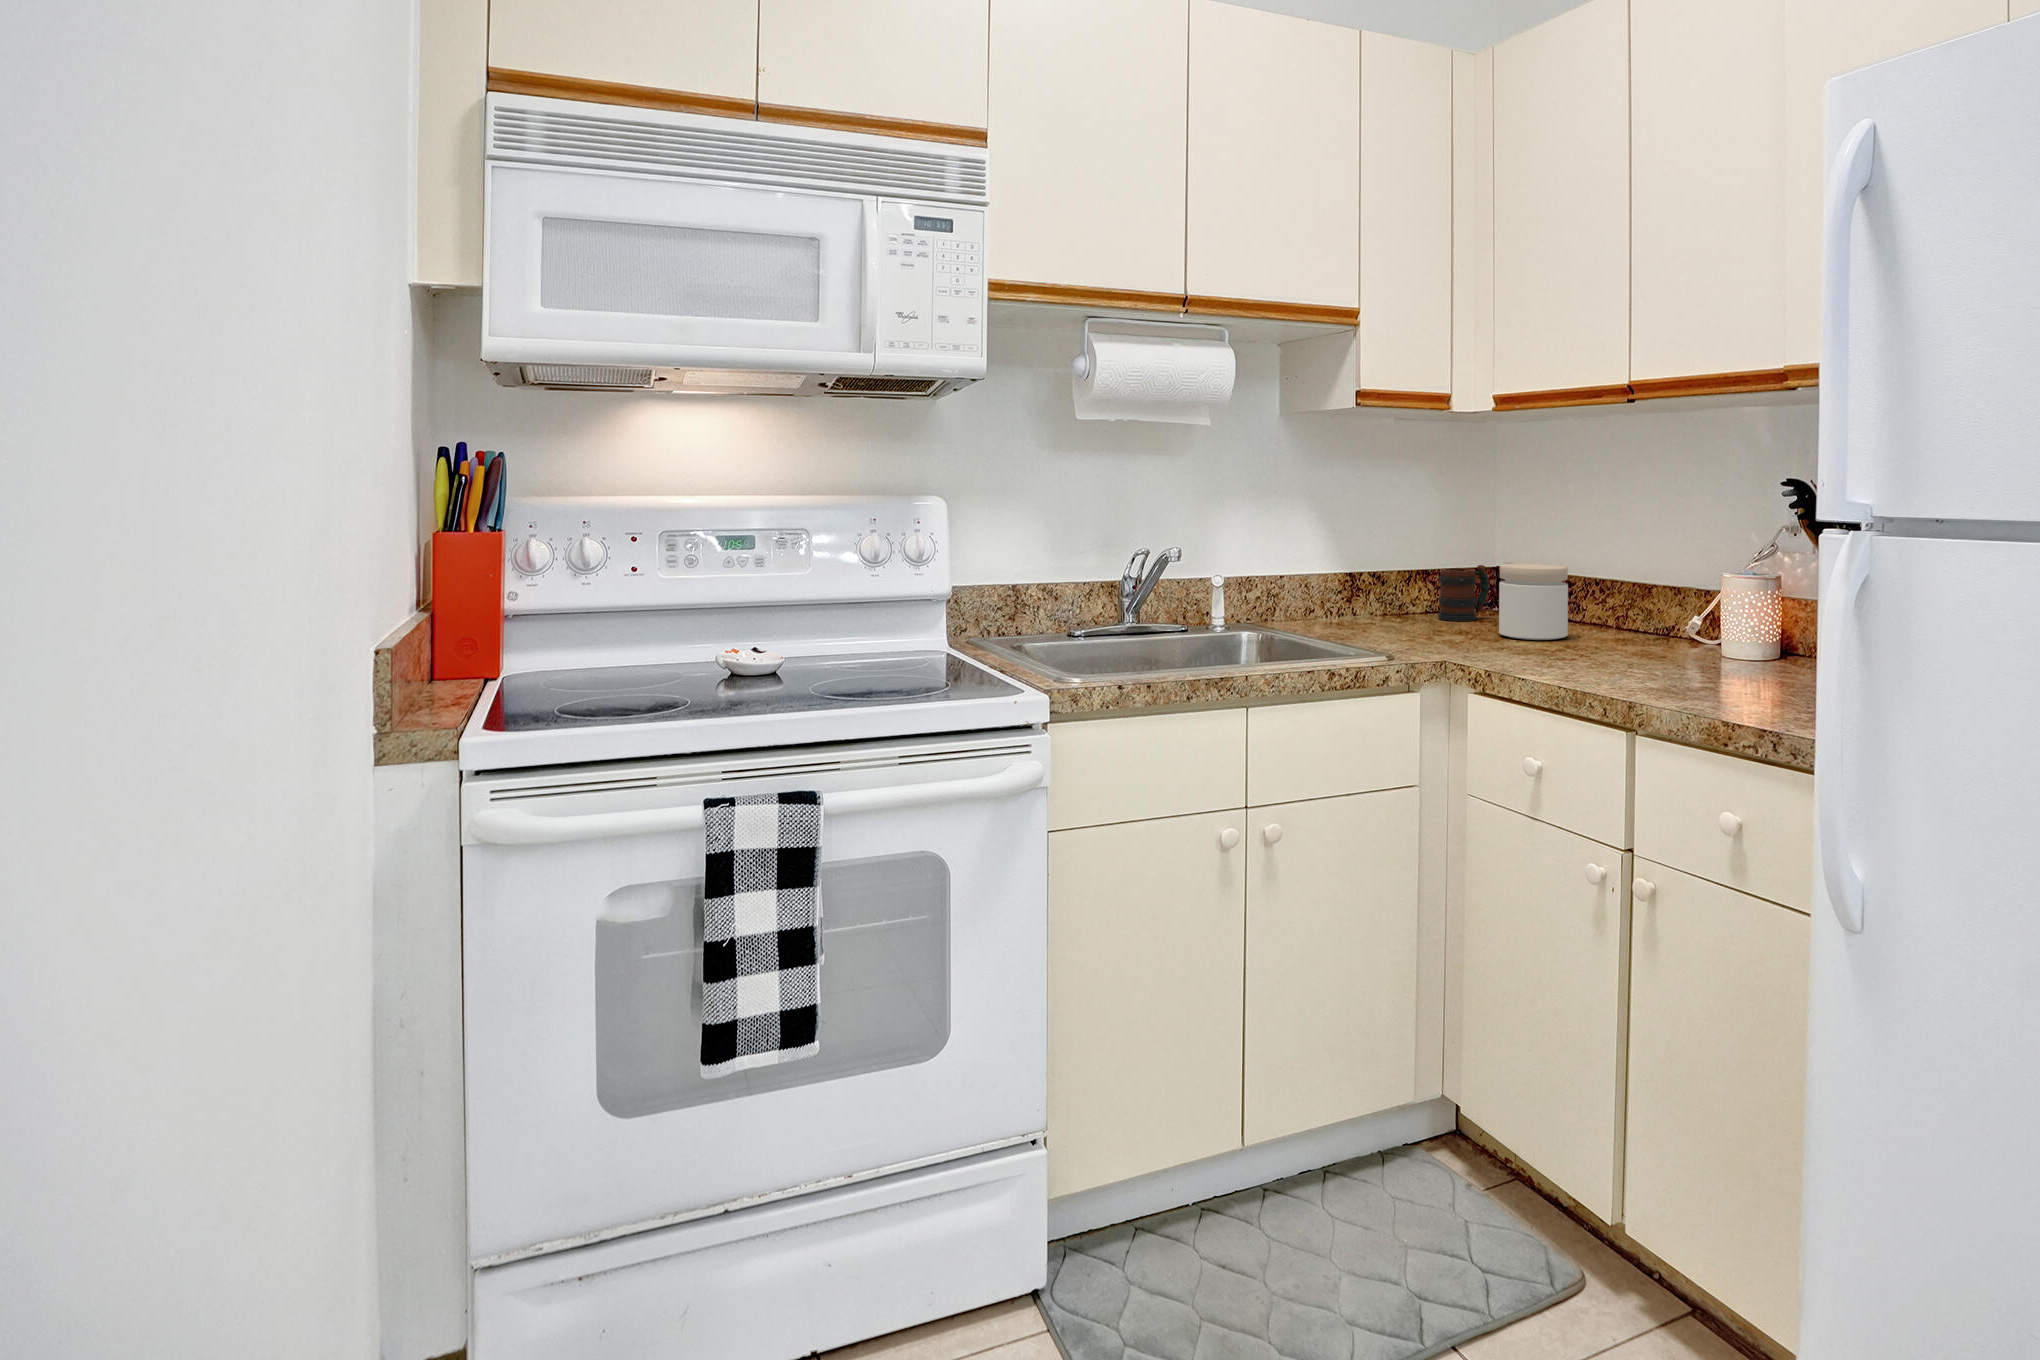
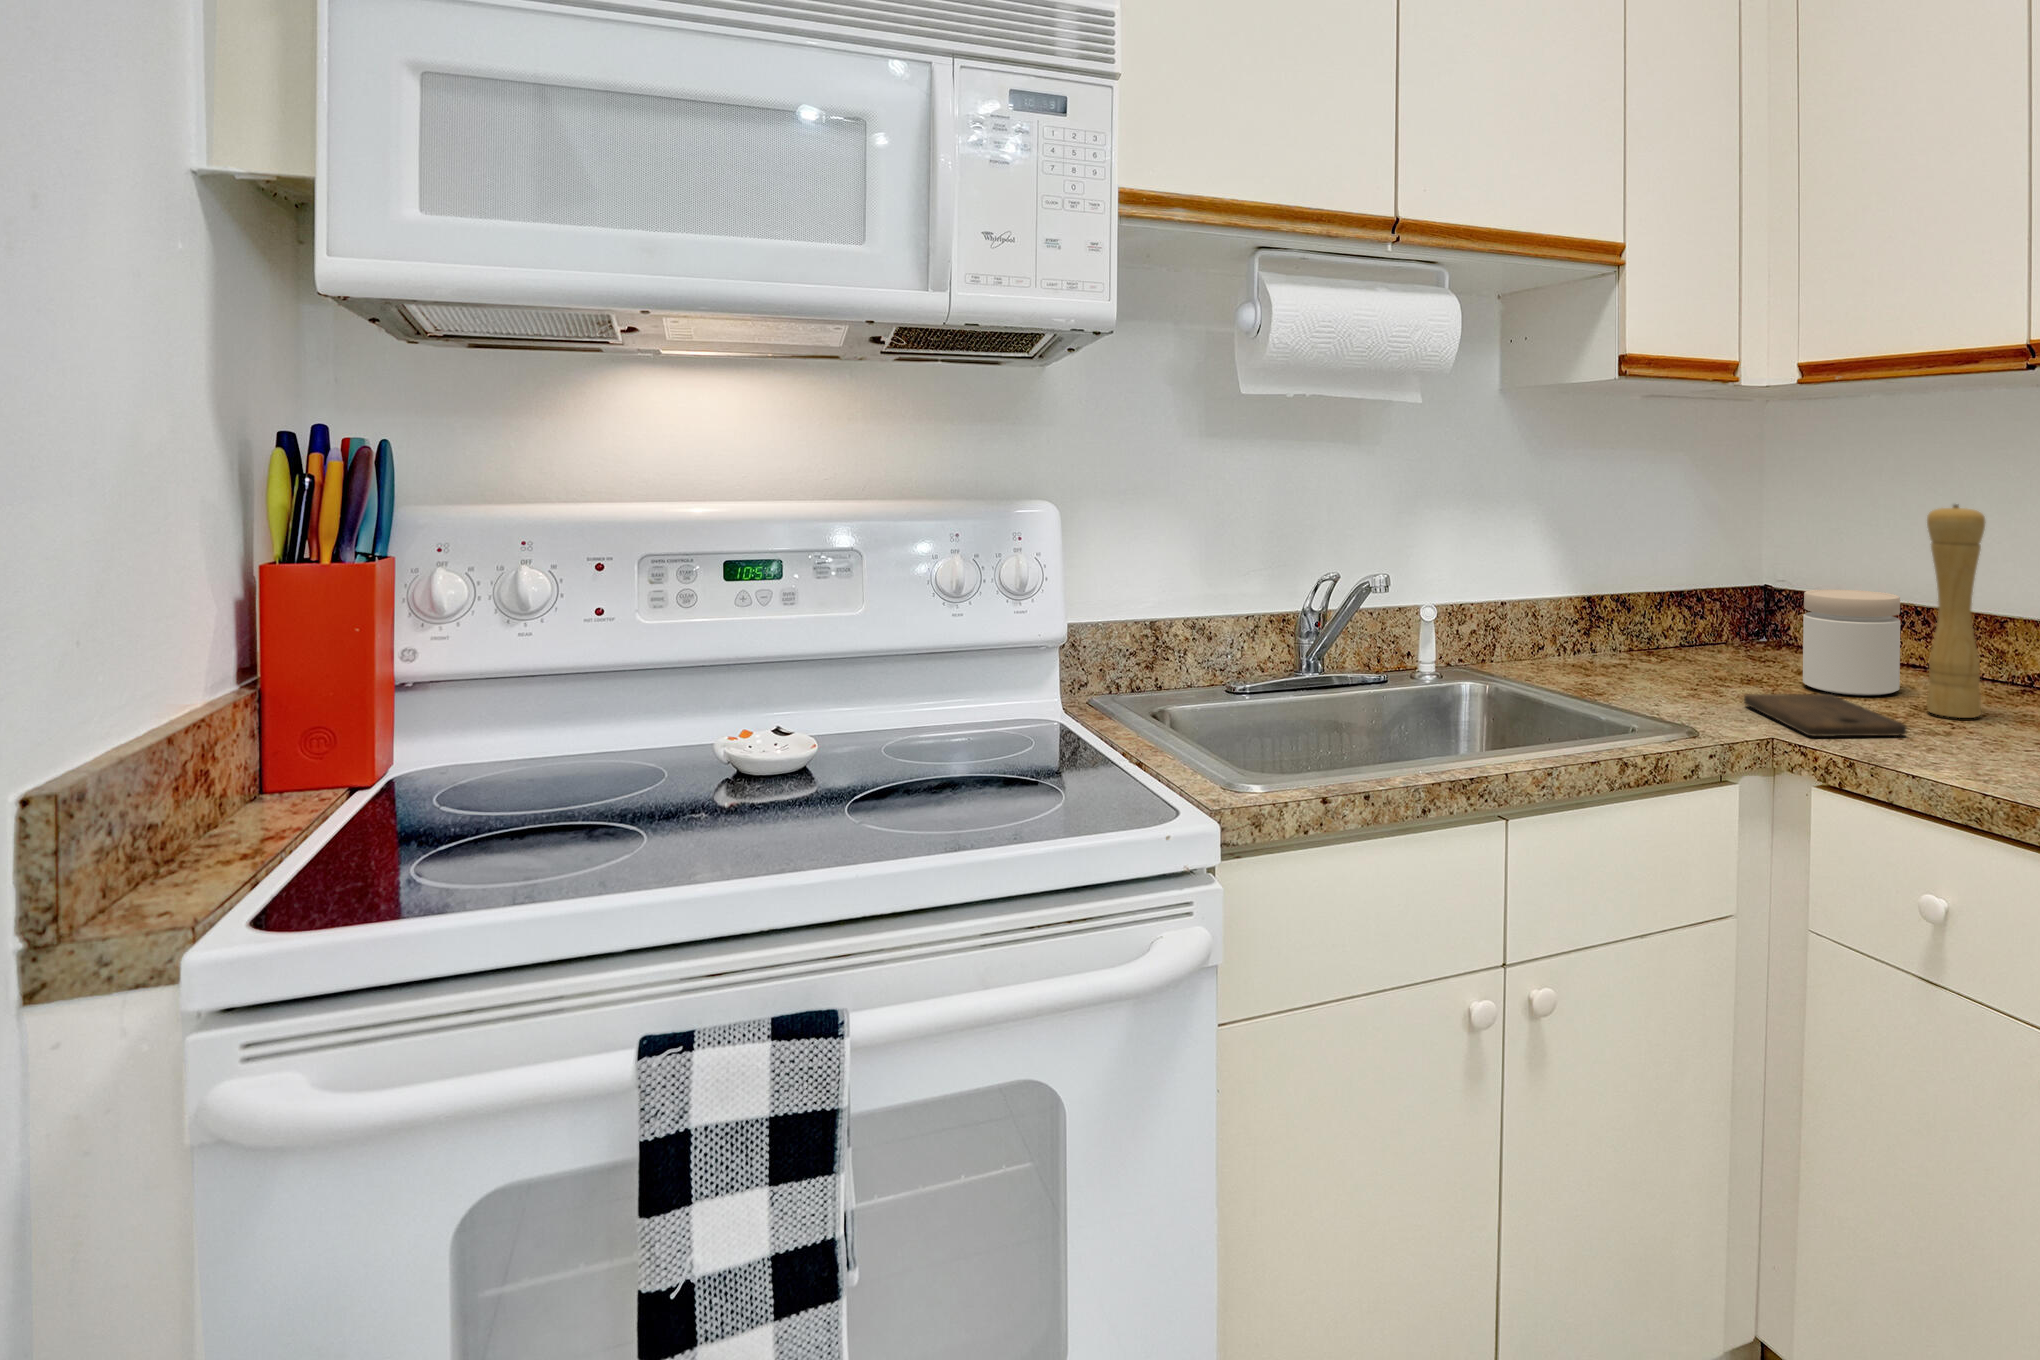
pepper mill: none [1572,497,1612,651] -> present [1927,504,1986,718]
mug: present [1438,565,1489,621] -> none [1697,585,1762,659]
cutting board: none [1444,636,1542,659] -> present [1744,694,1907,736]

